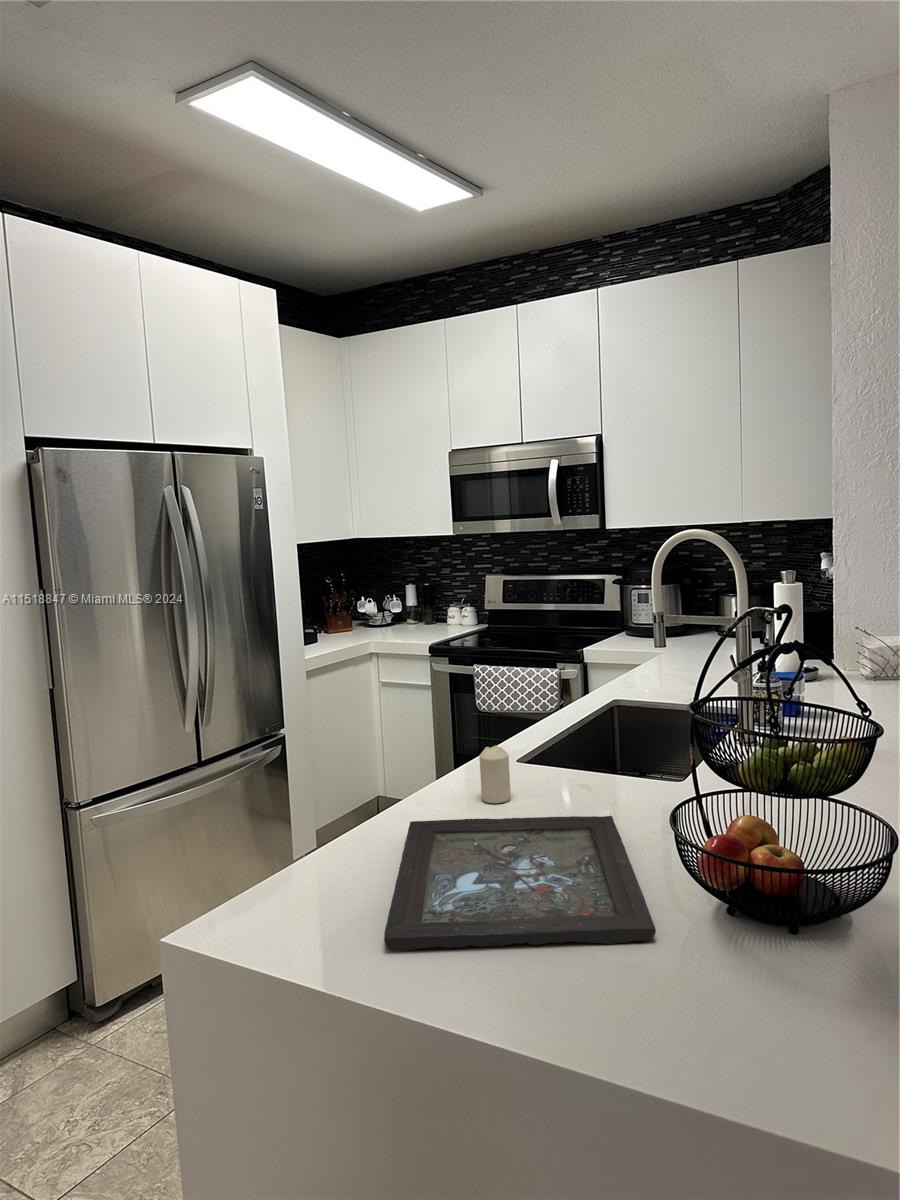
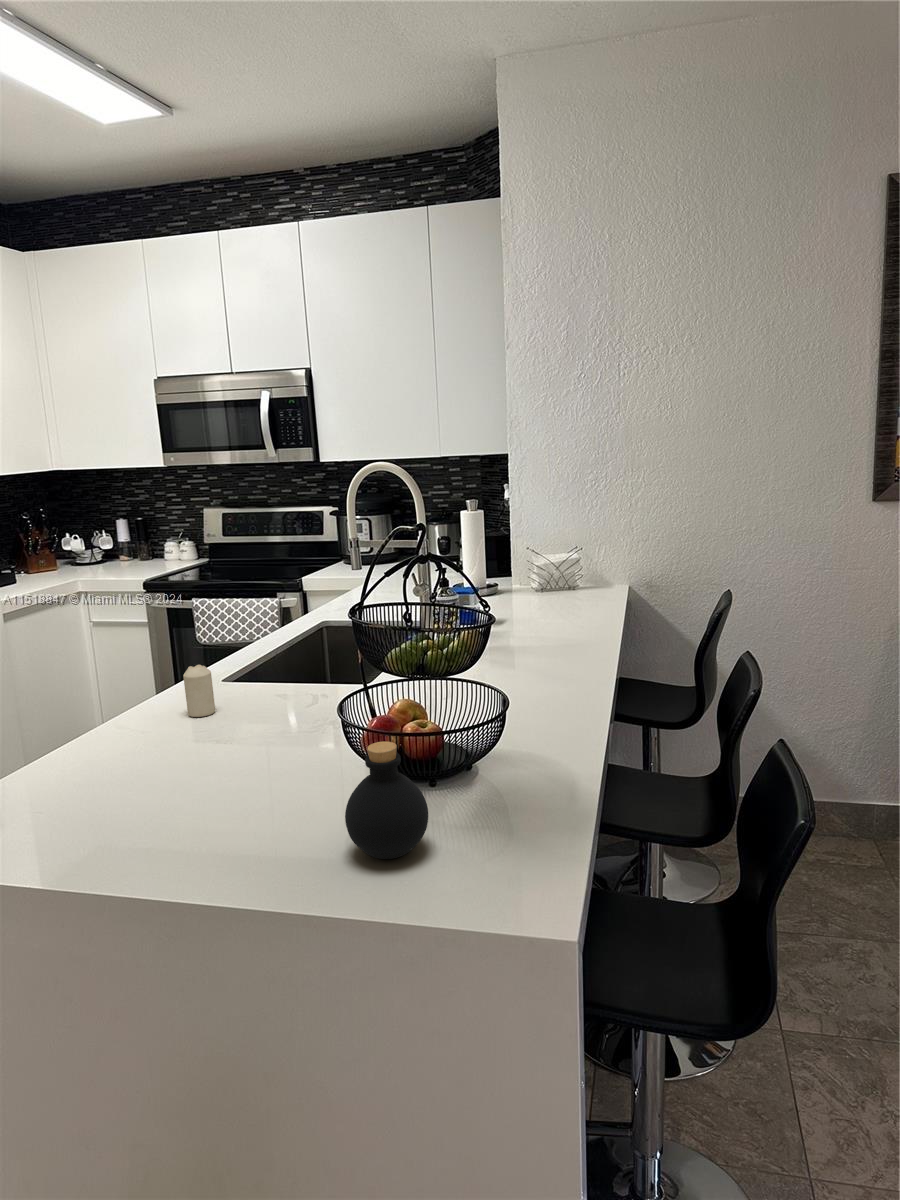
tray: present [384,816,656,950] -> none [88,716,328,842]
bottle: none [692,880,805,1038] -> present [345,741,428,859]

